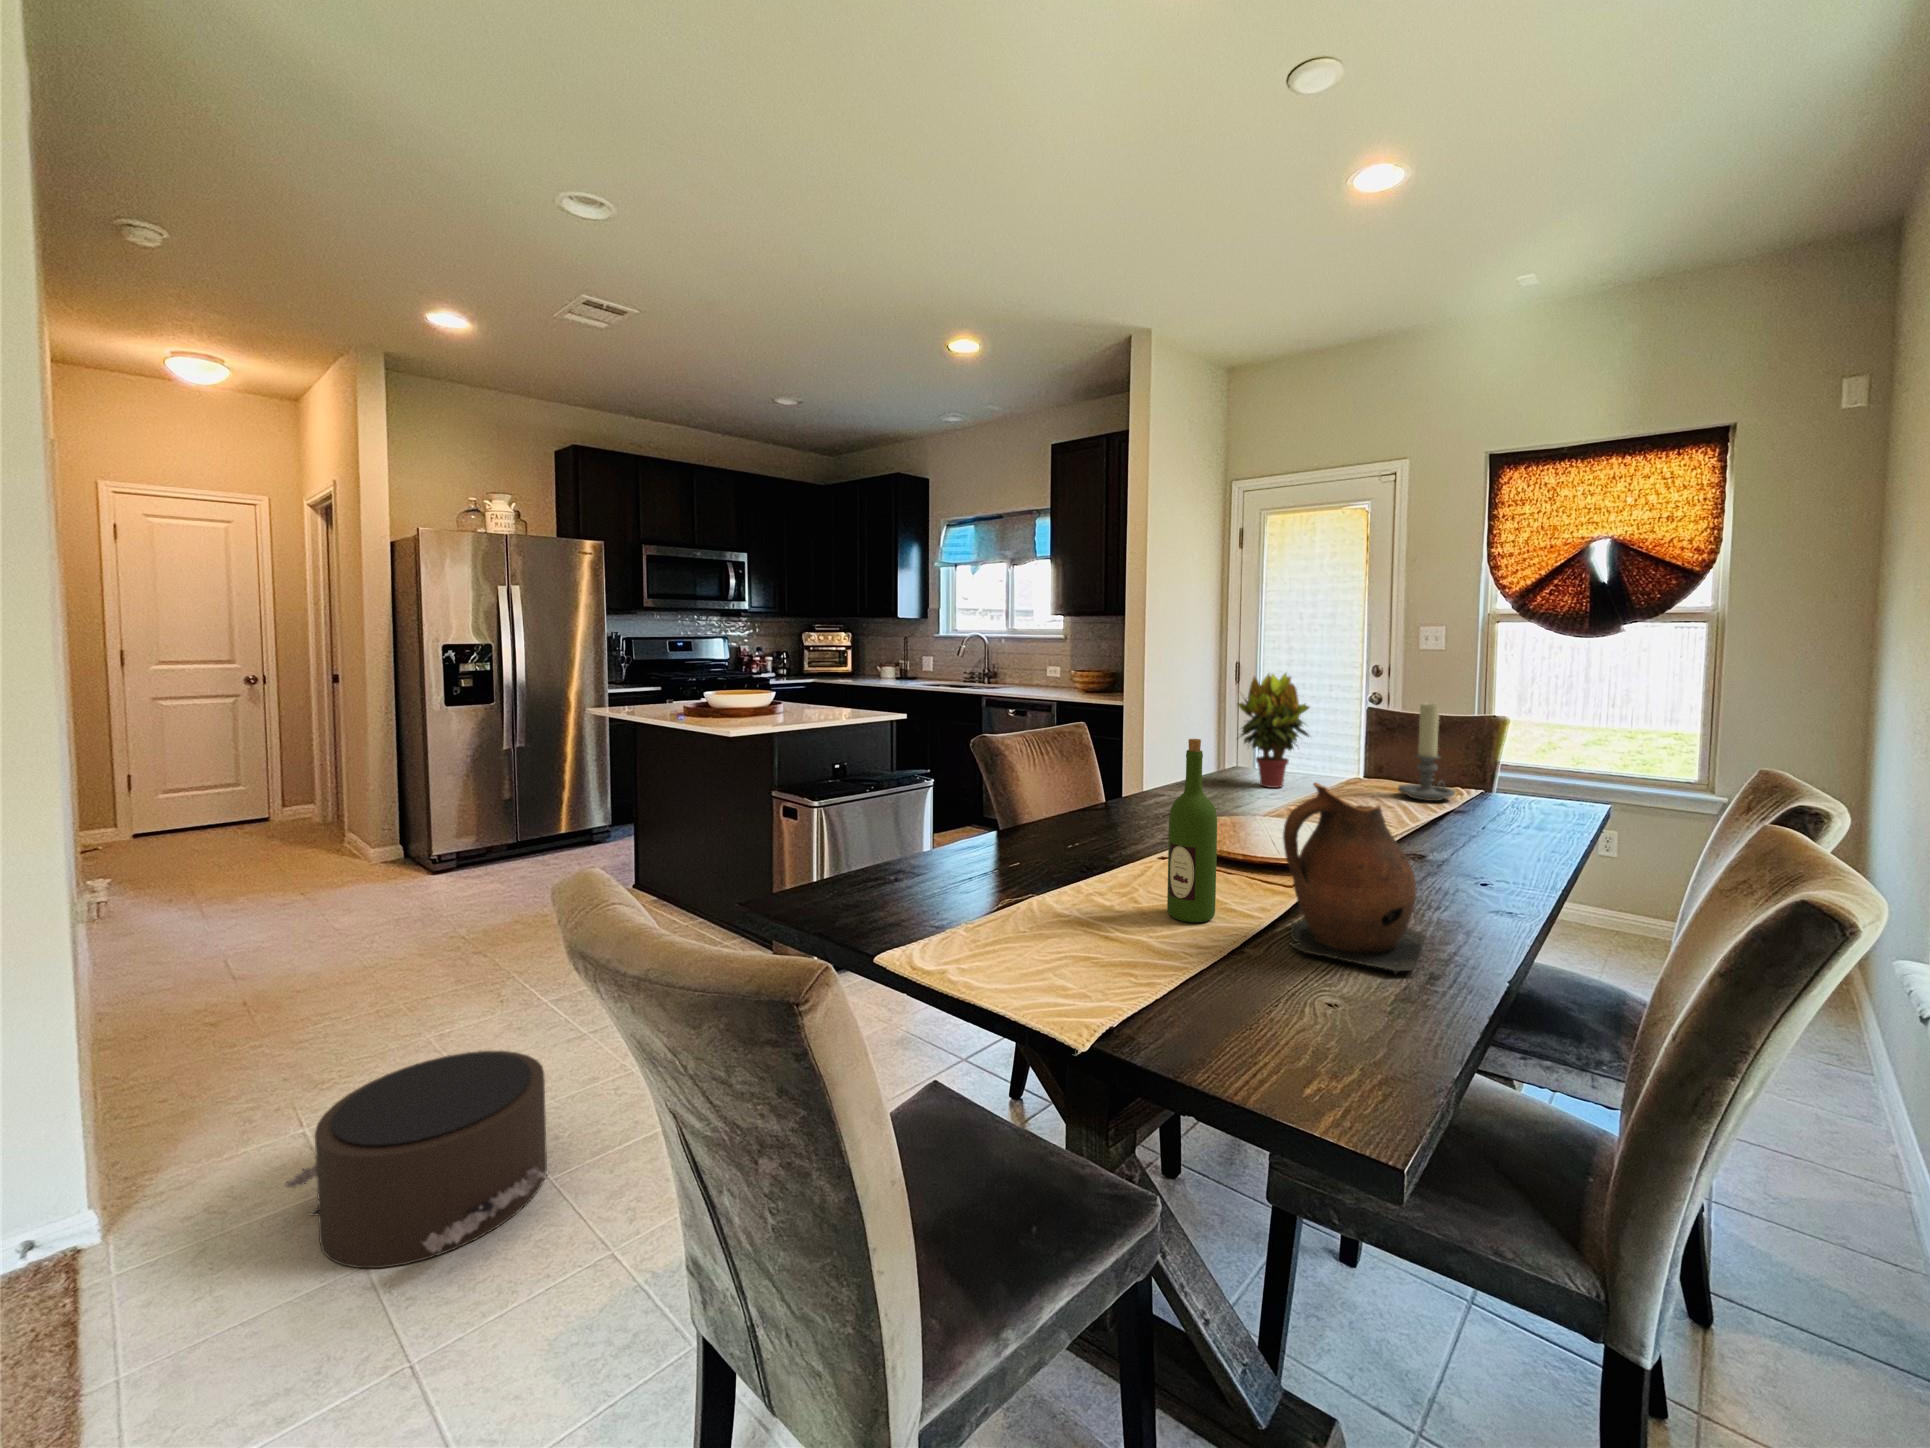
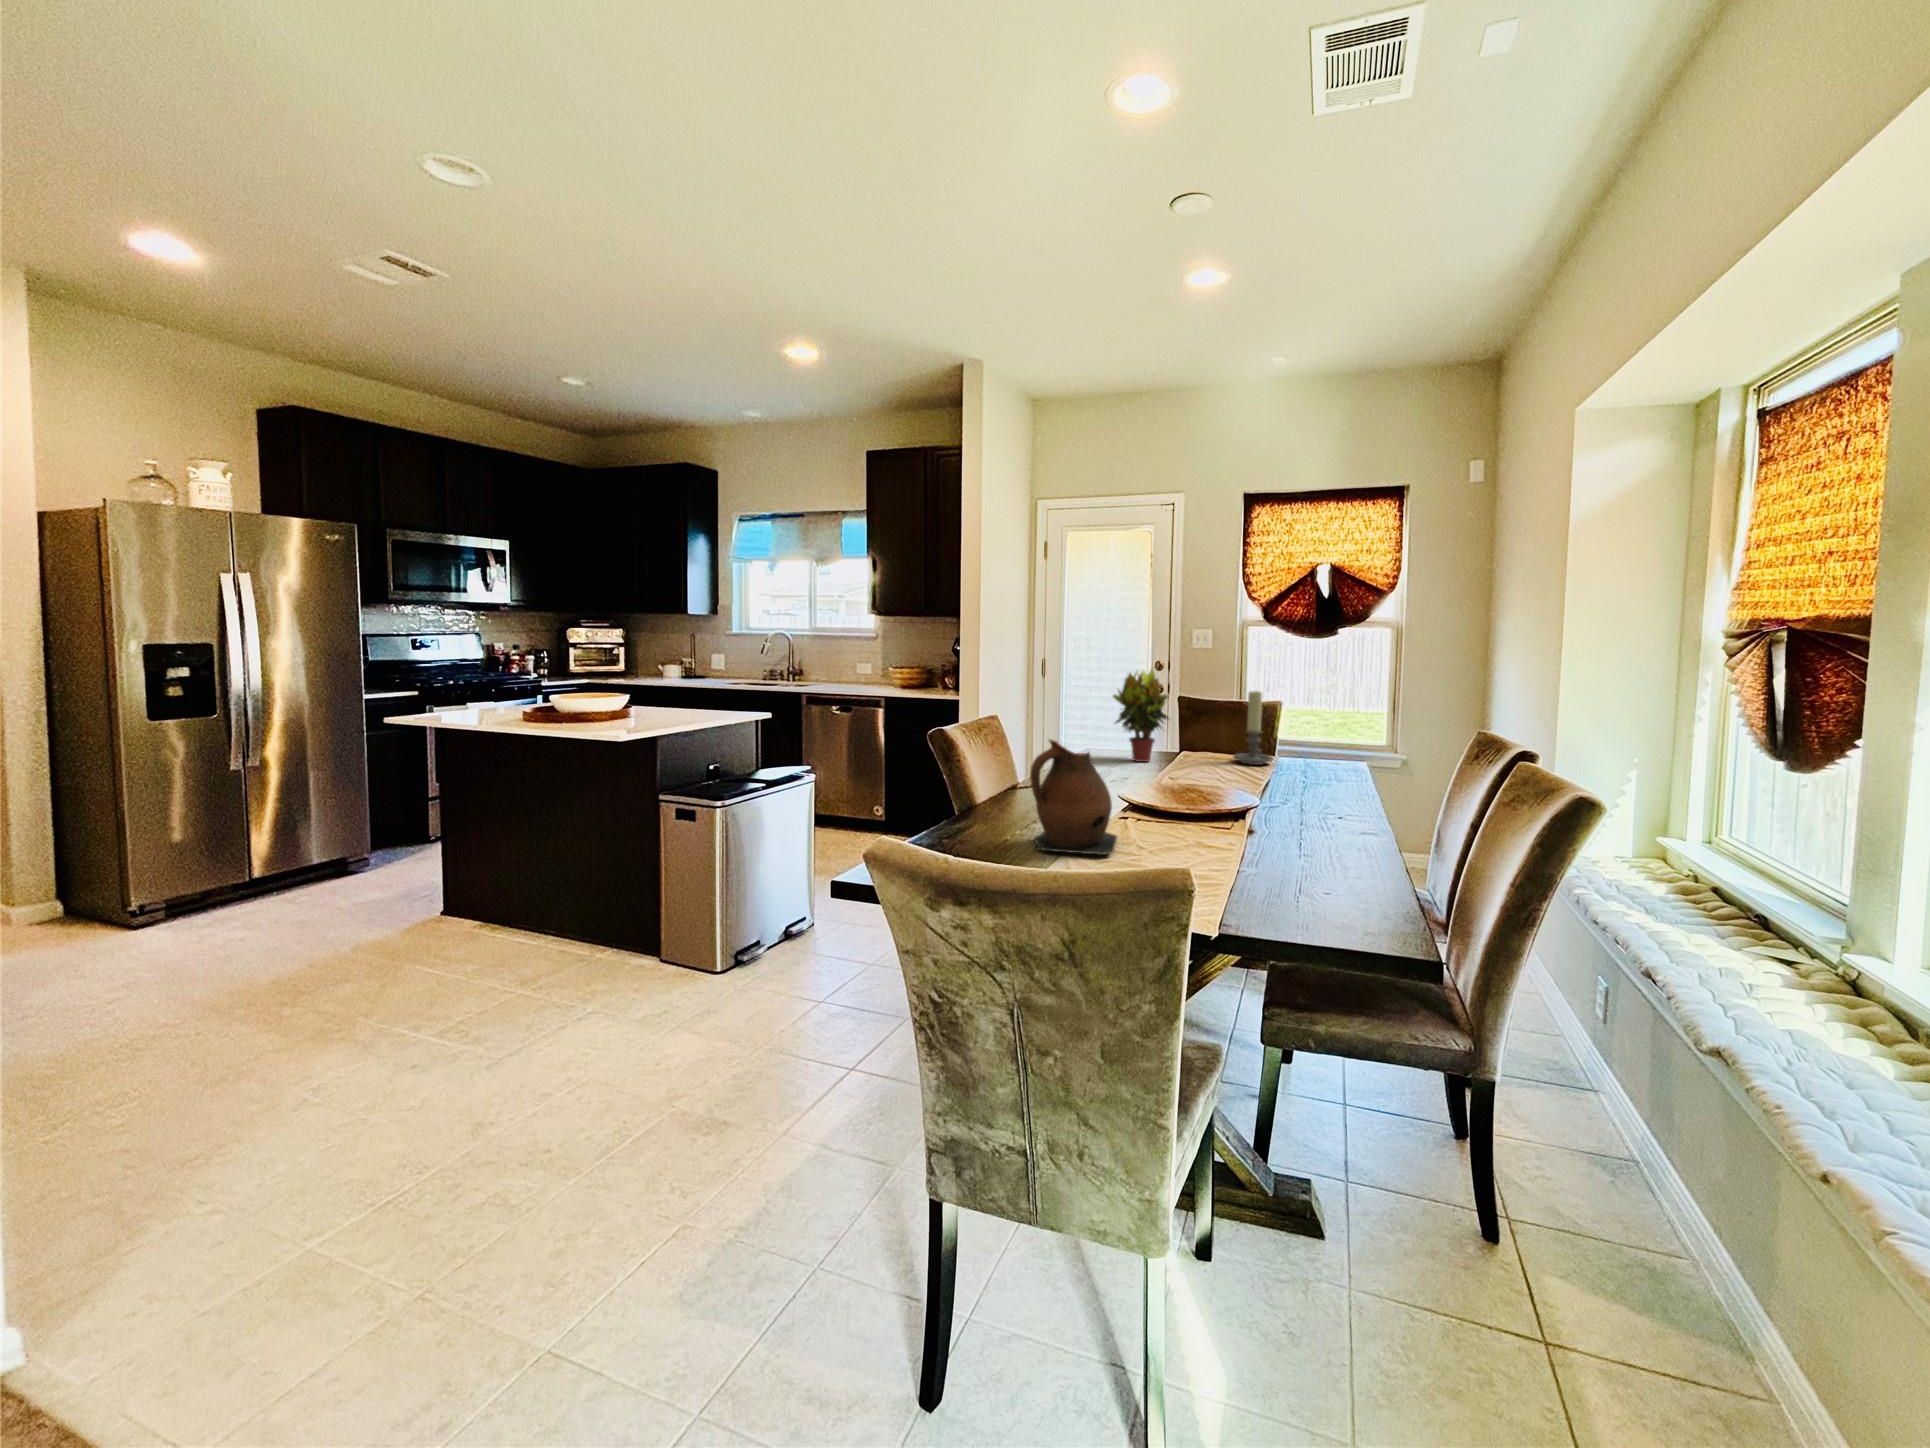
wine bottle: present [1167,739,1217,922] -> none [1181,722,1218,856]
ceramic pitcher: present [1283,783,1427,974] -> present [1030,739,1117,856]
pouf: present [285,1051,549,1268] -> none [272,1072,590,1305]

